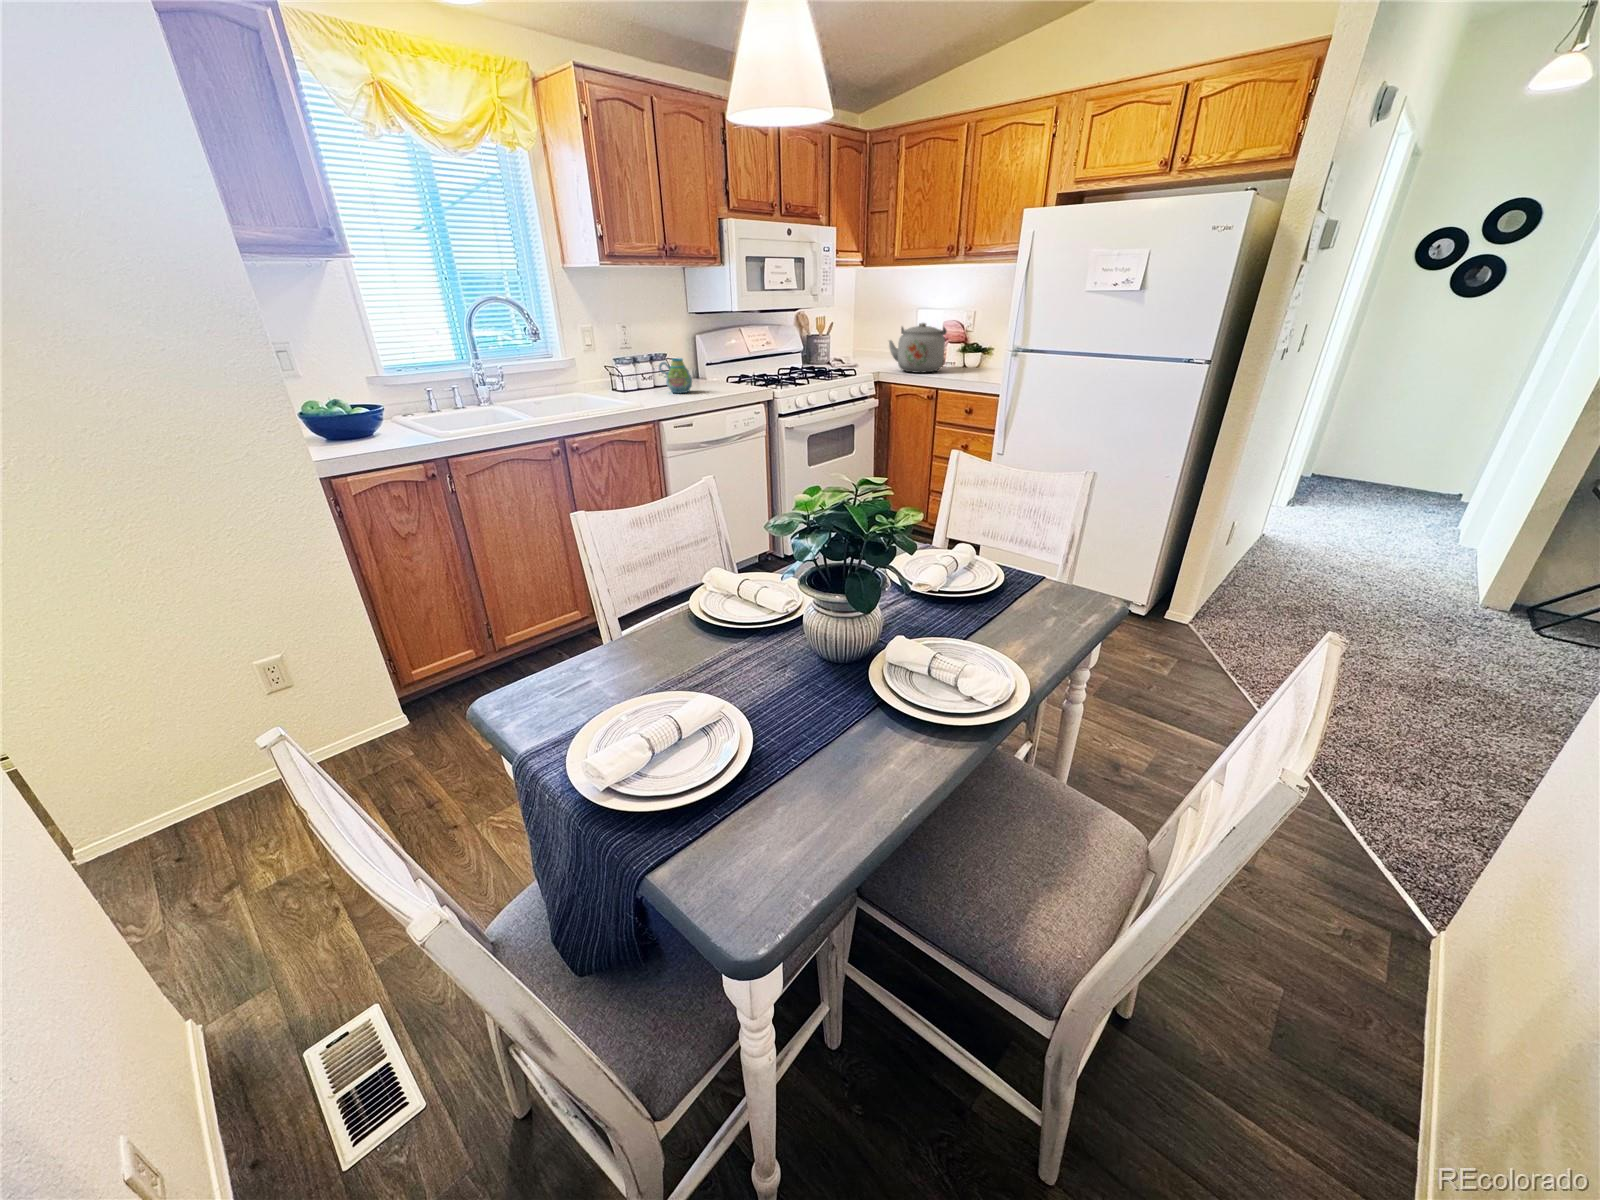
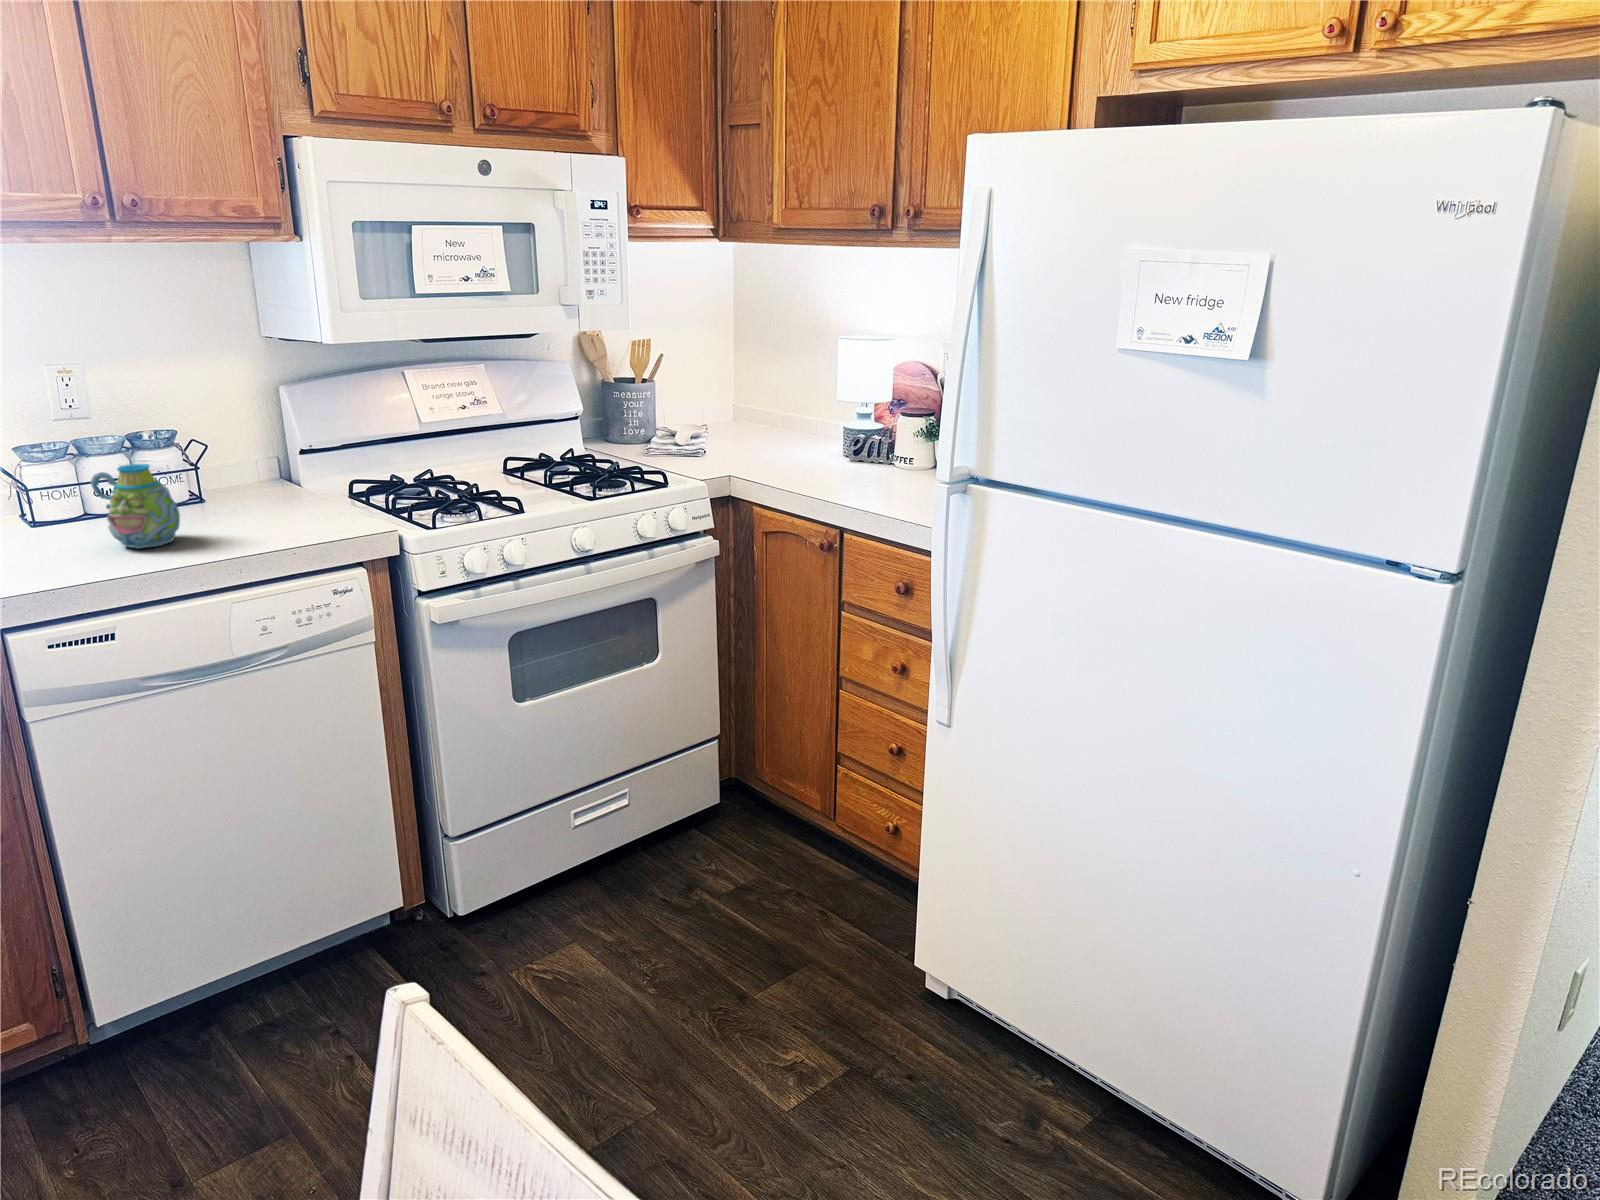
kettle: present [889,323,947,373] -> none [733,372,870,484]

